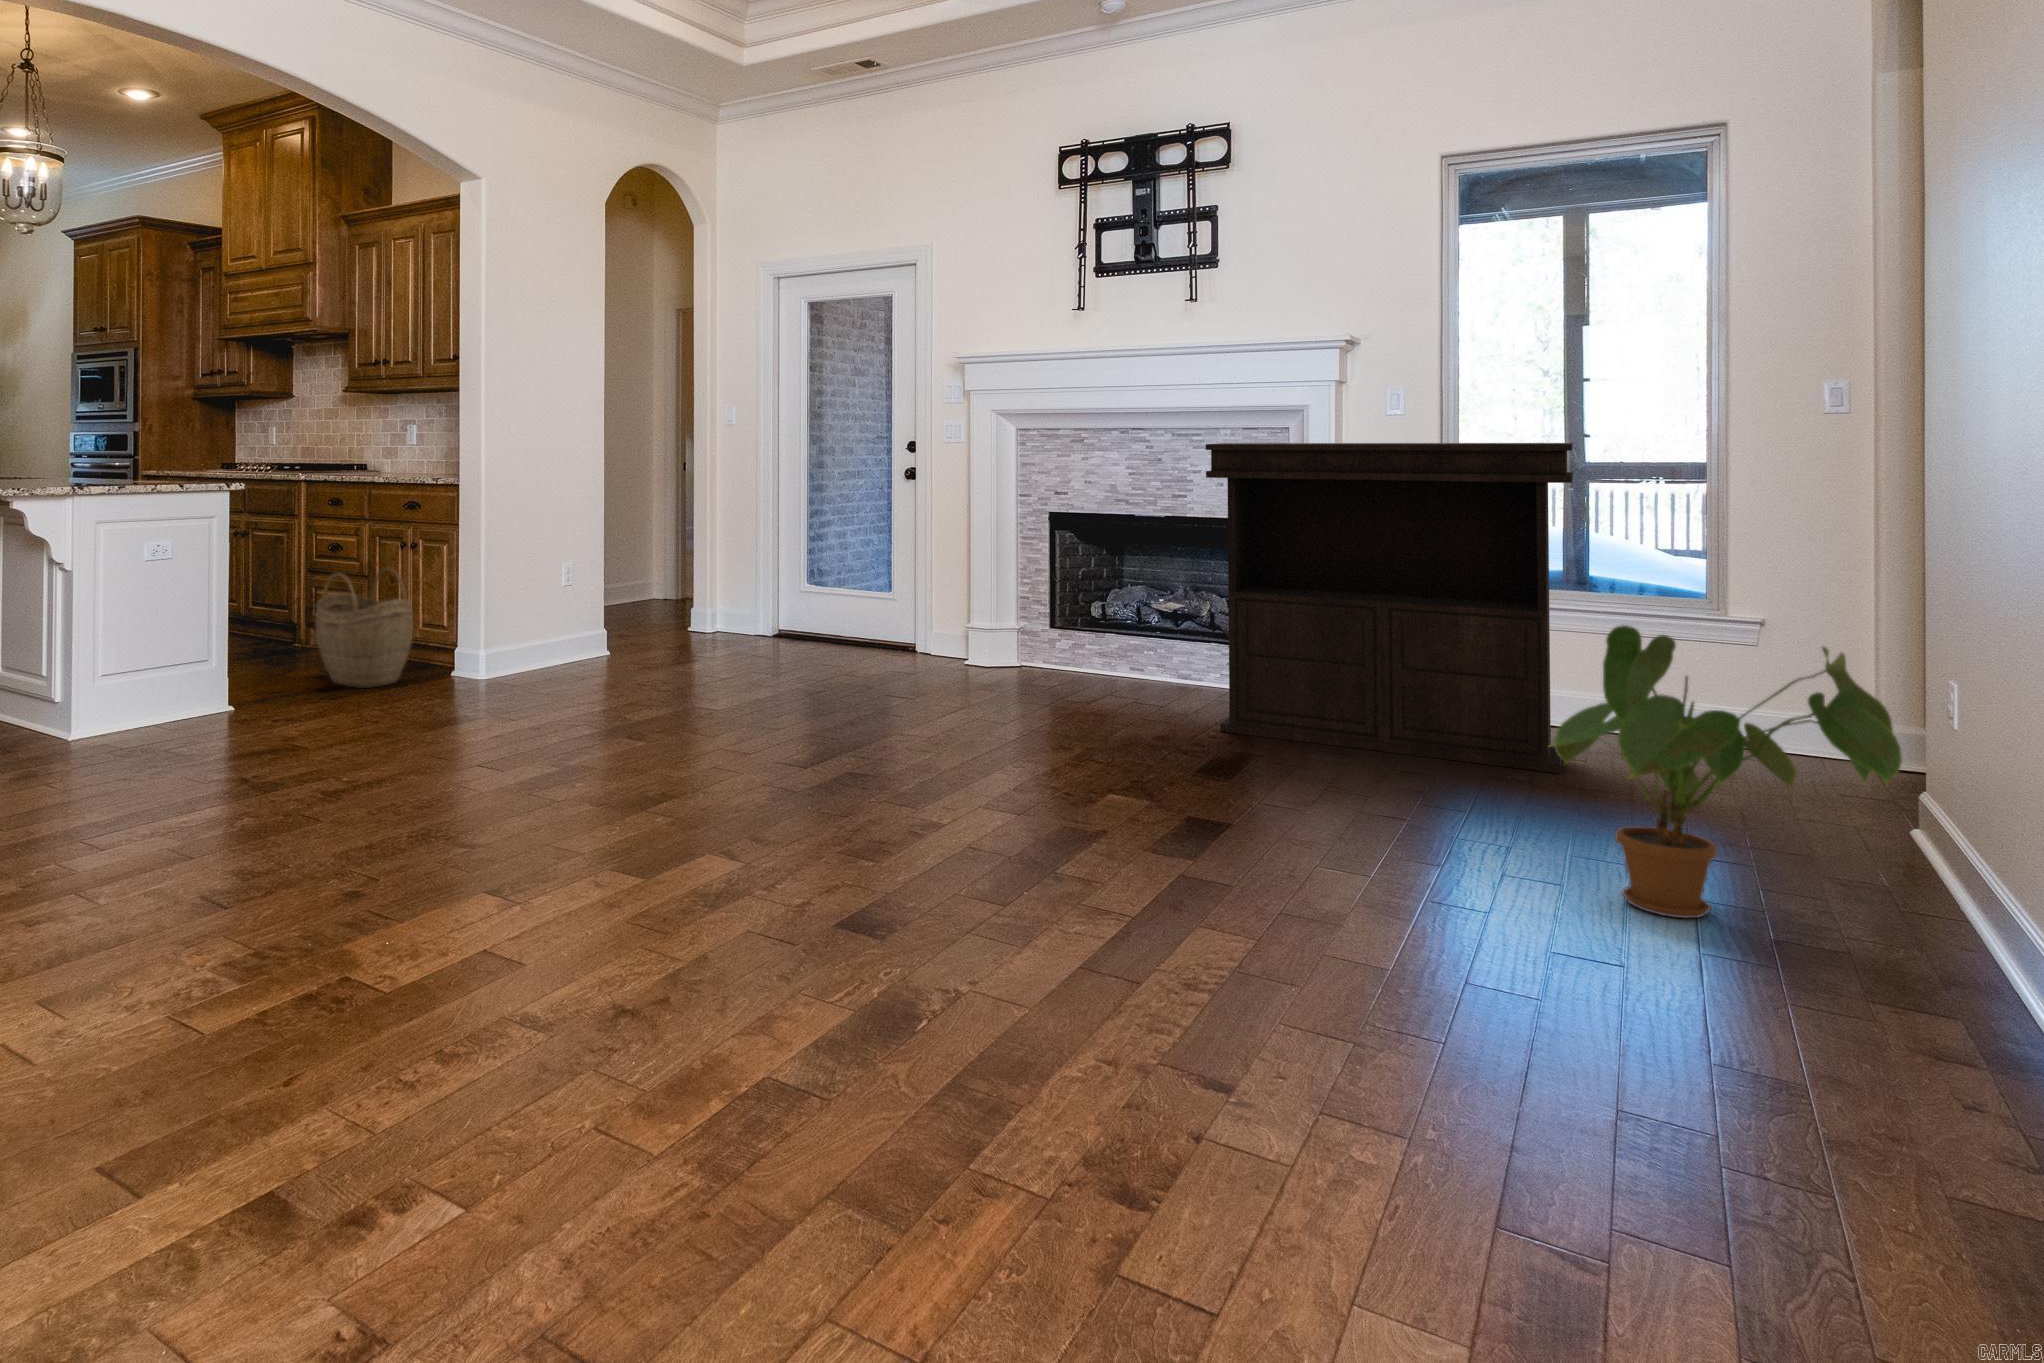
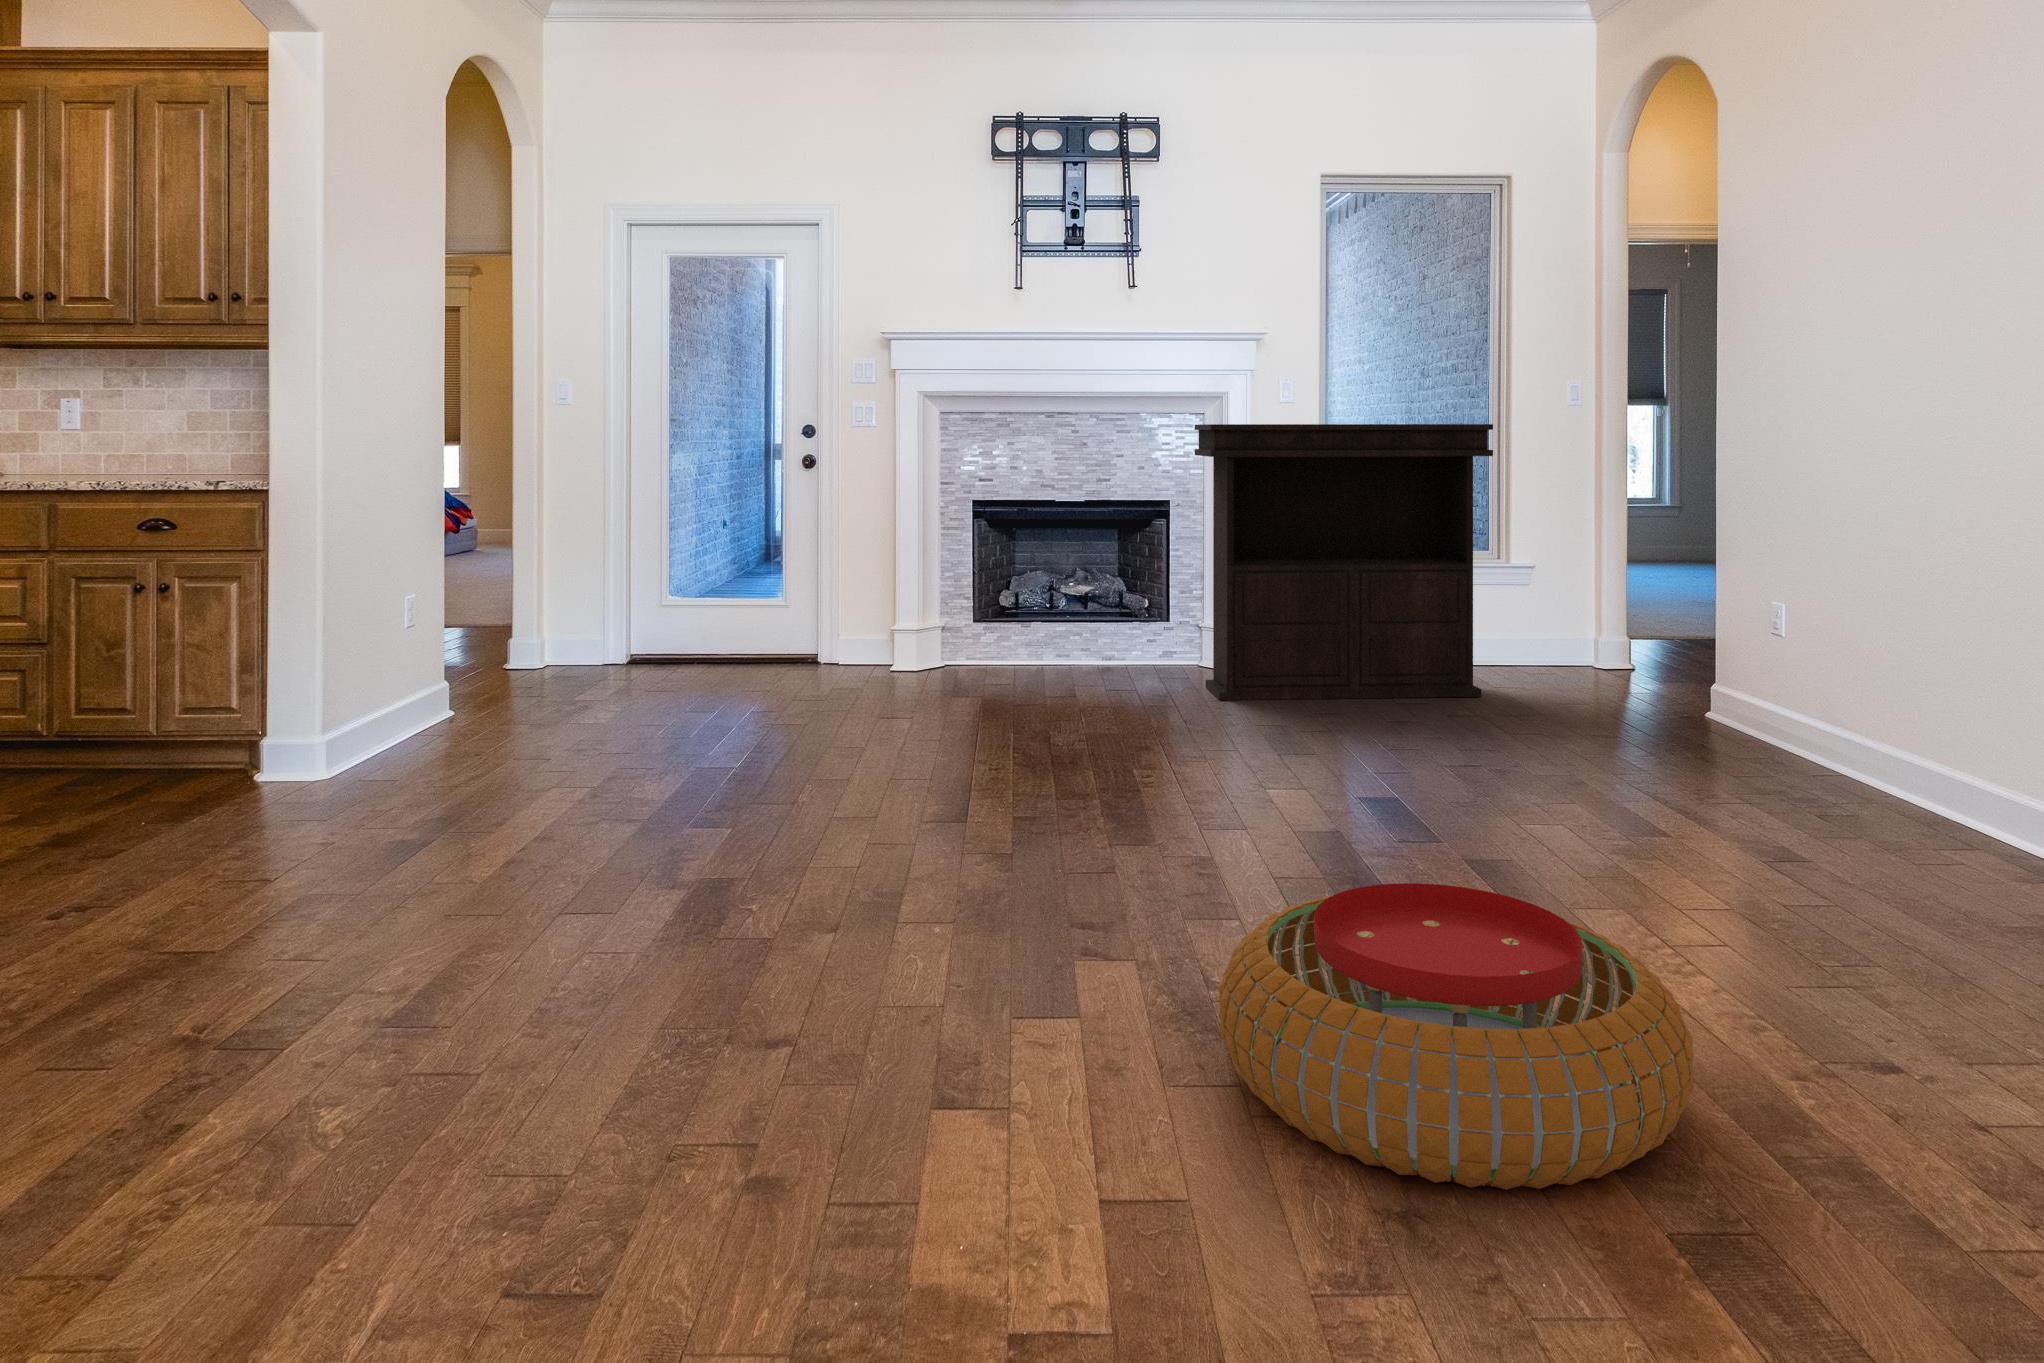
woven basket: present [316,568,413,688] -> none [39,611,227,804]
house plant: present [1549,625,1902,918] -> none [1622,560,1905,783]
pouf: none [457,859,841,1114] -> present [1219,883,1694,1190]

